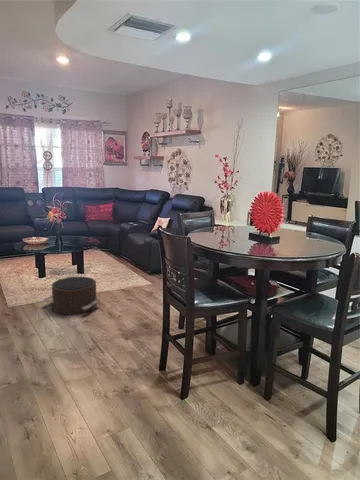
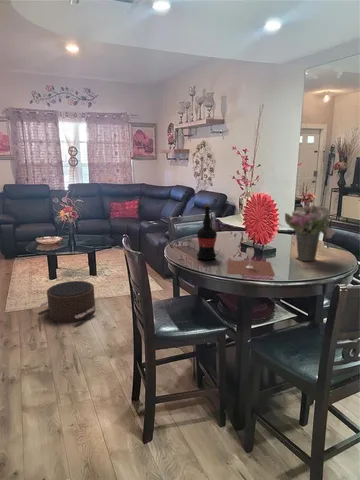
wine bottle: none [216,199,234,245] -> present [197,204,217,260]
flower bouquet: none [286,201,325,246] -> present [285,205,335,261]
wine glass: none [243,234,287,255] -> present [227,248,275,276]

